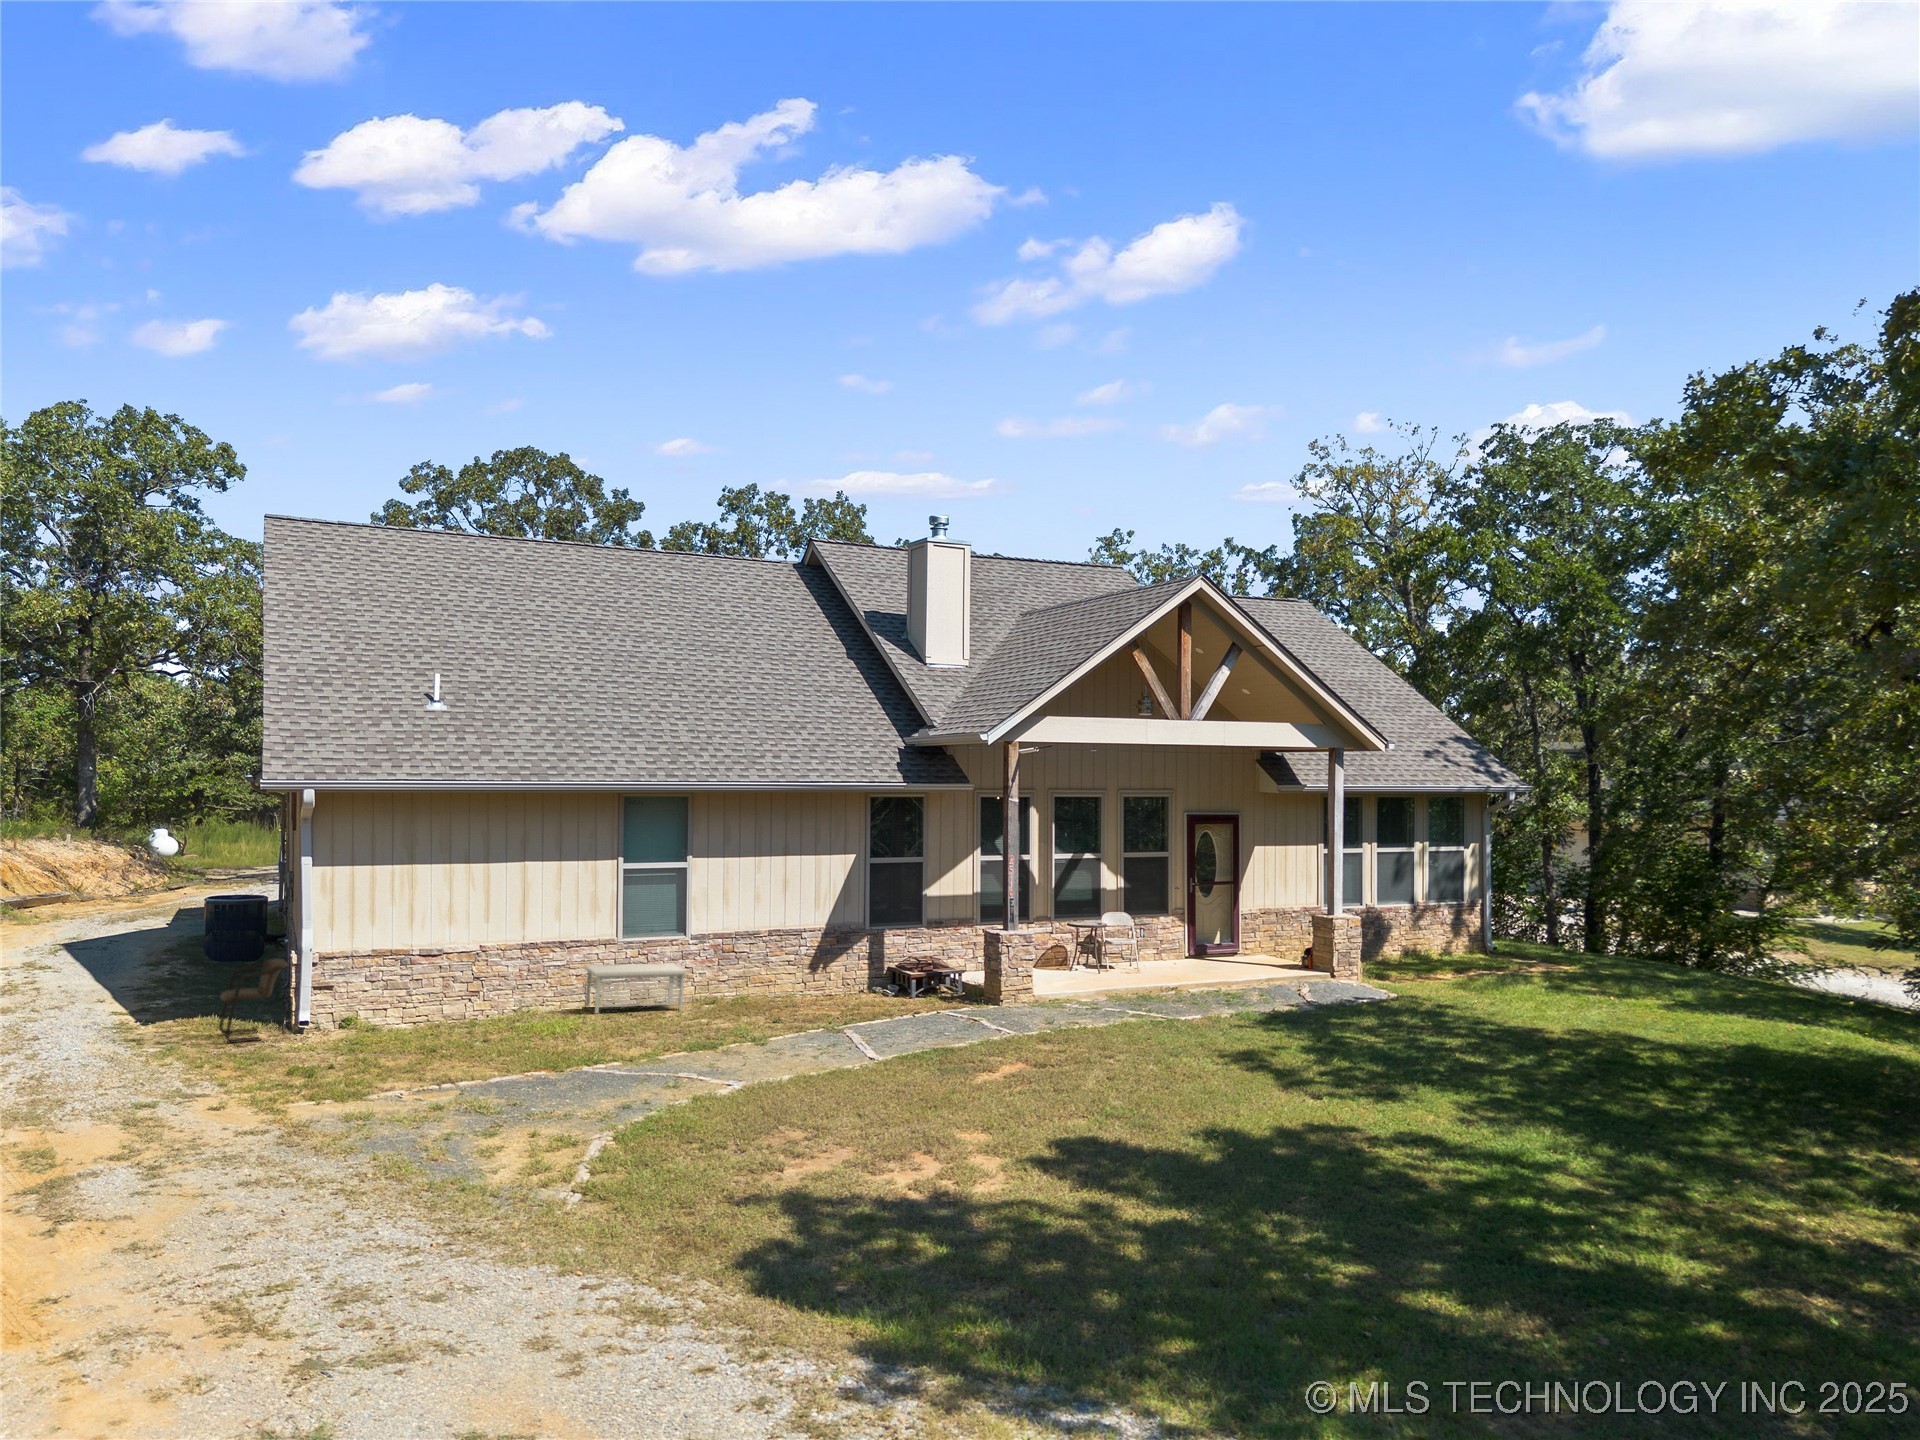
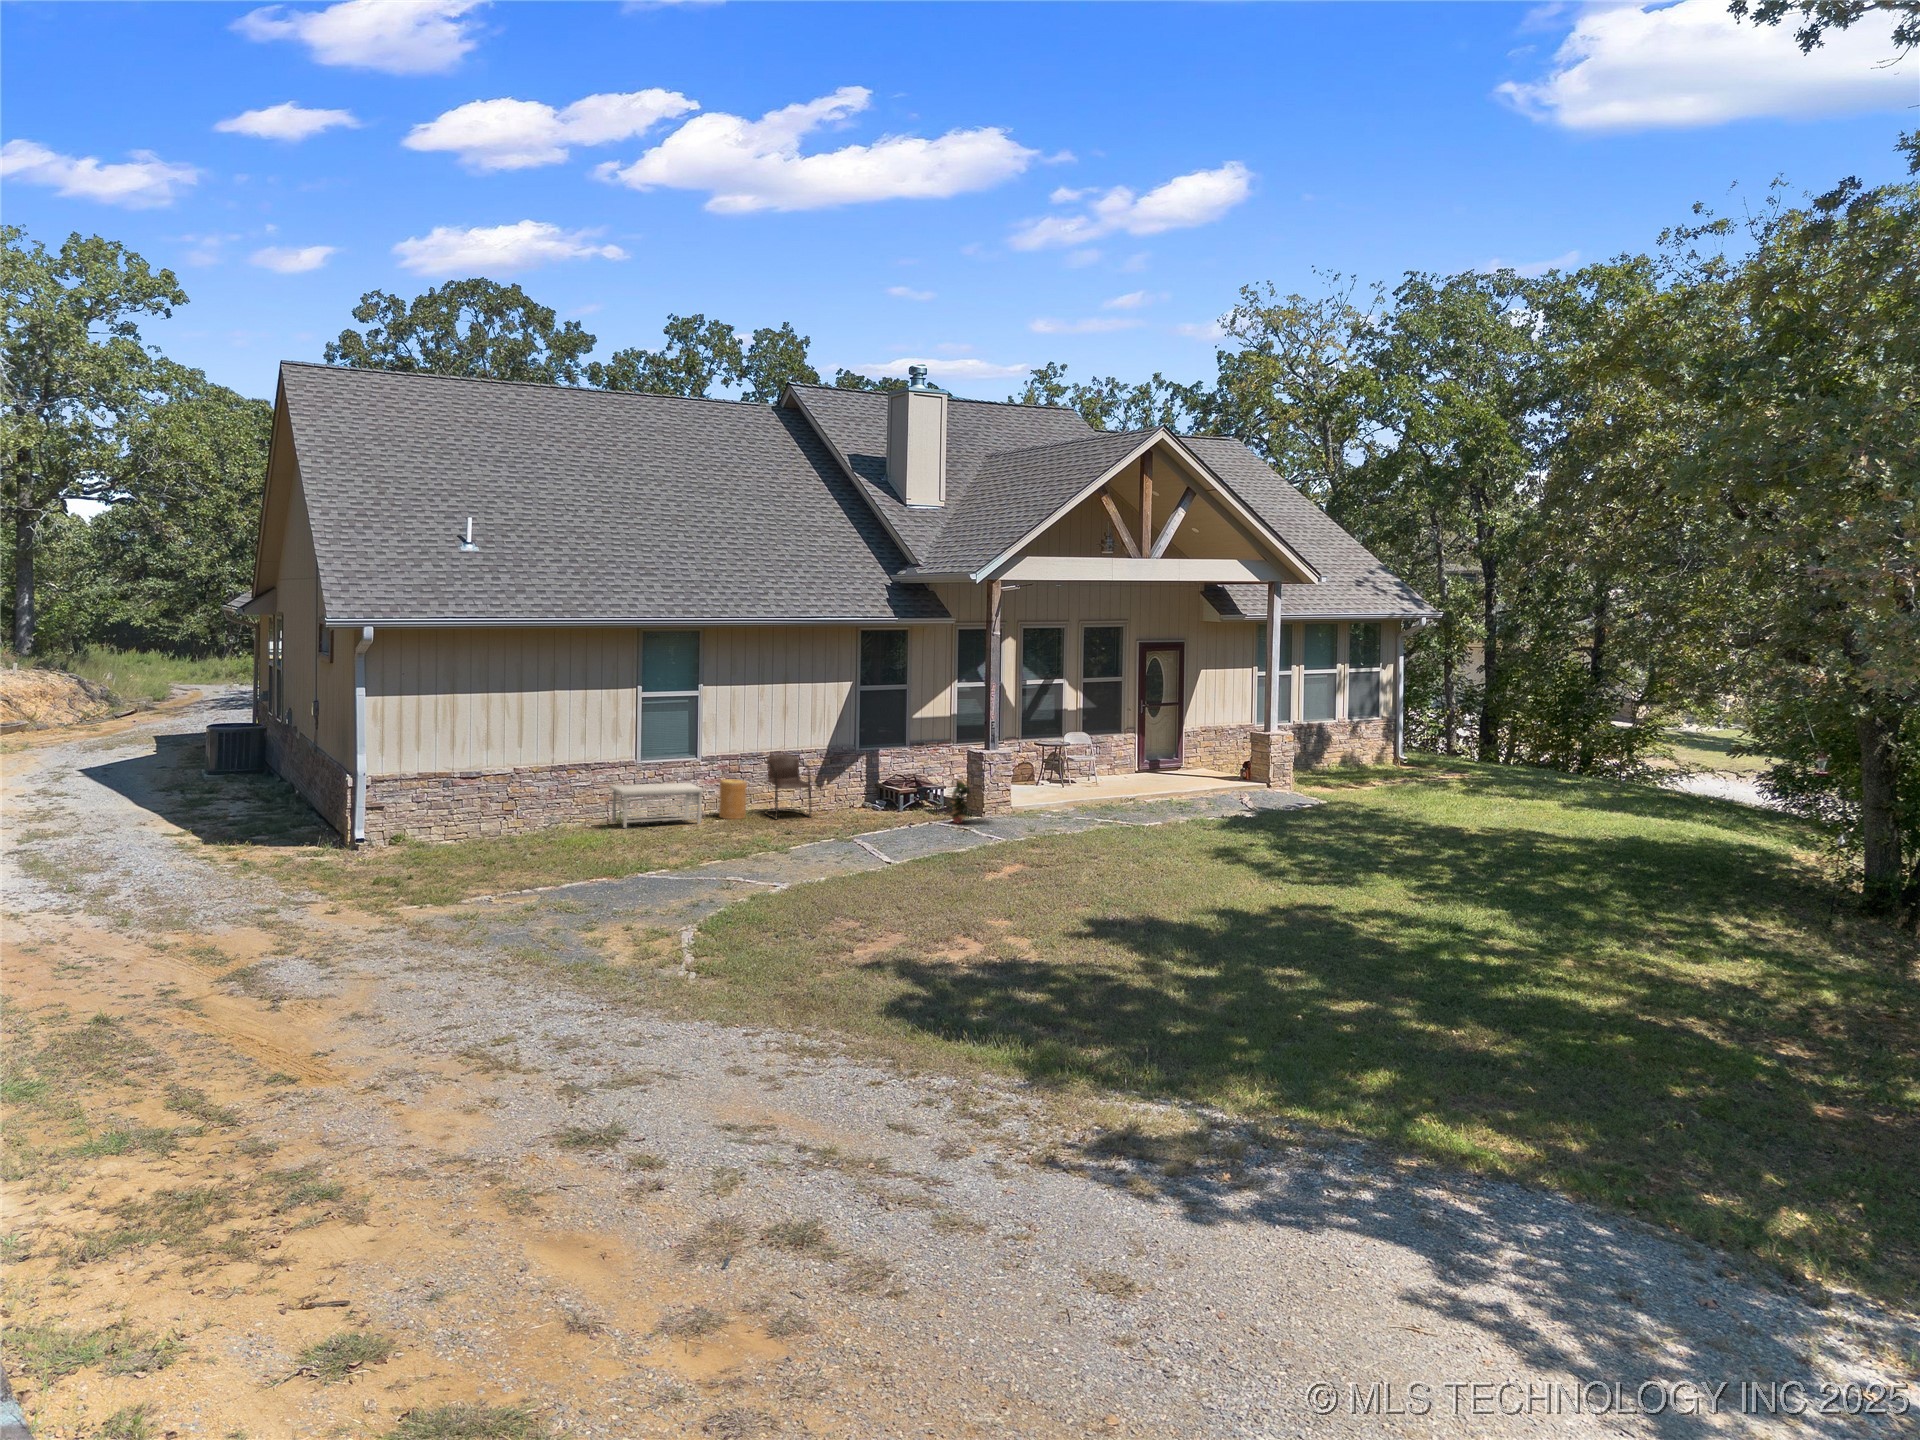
chair: present [219,959,288,1043] -> present [765,754,811,819]
basket: none [706,960,738,1005] -> present [719,779,747,819]
decorative plant: none [955,964,991,1015] -> present [945,780,971,823]

